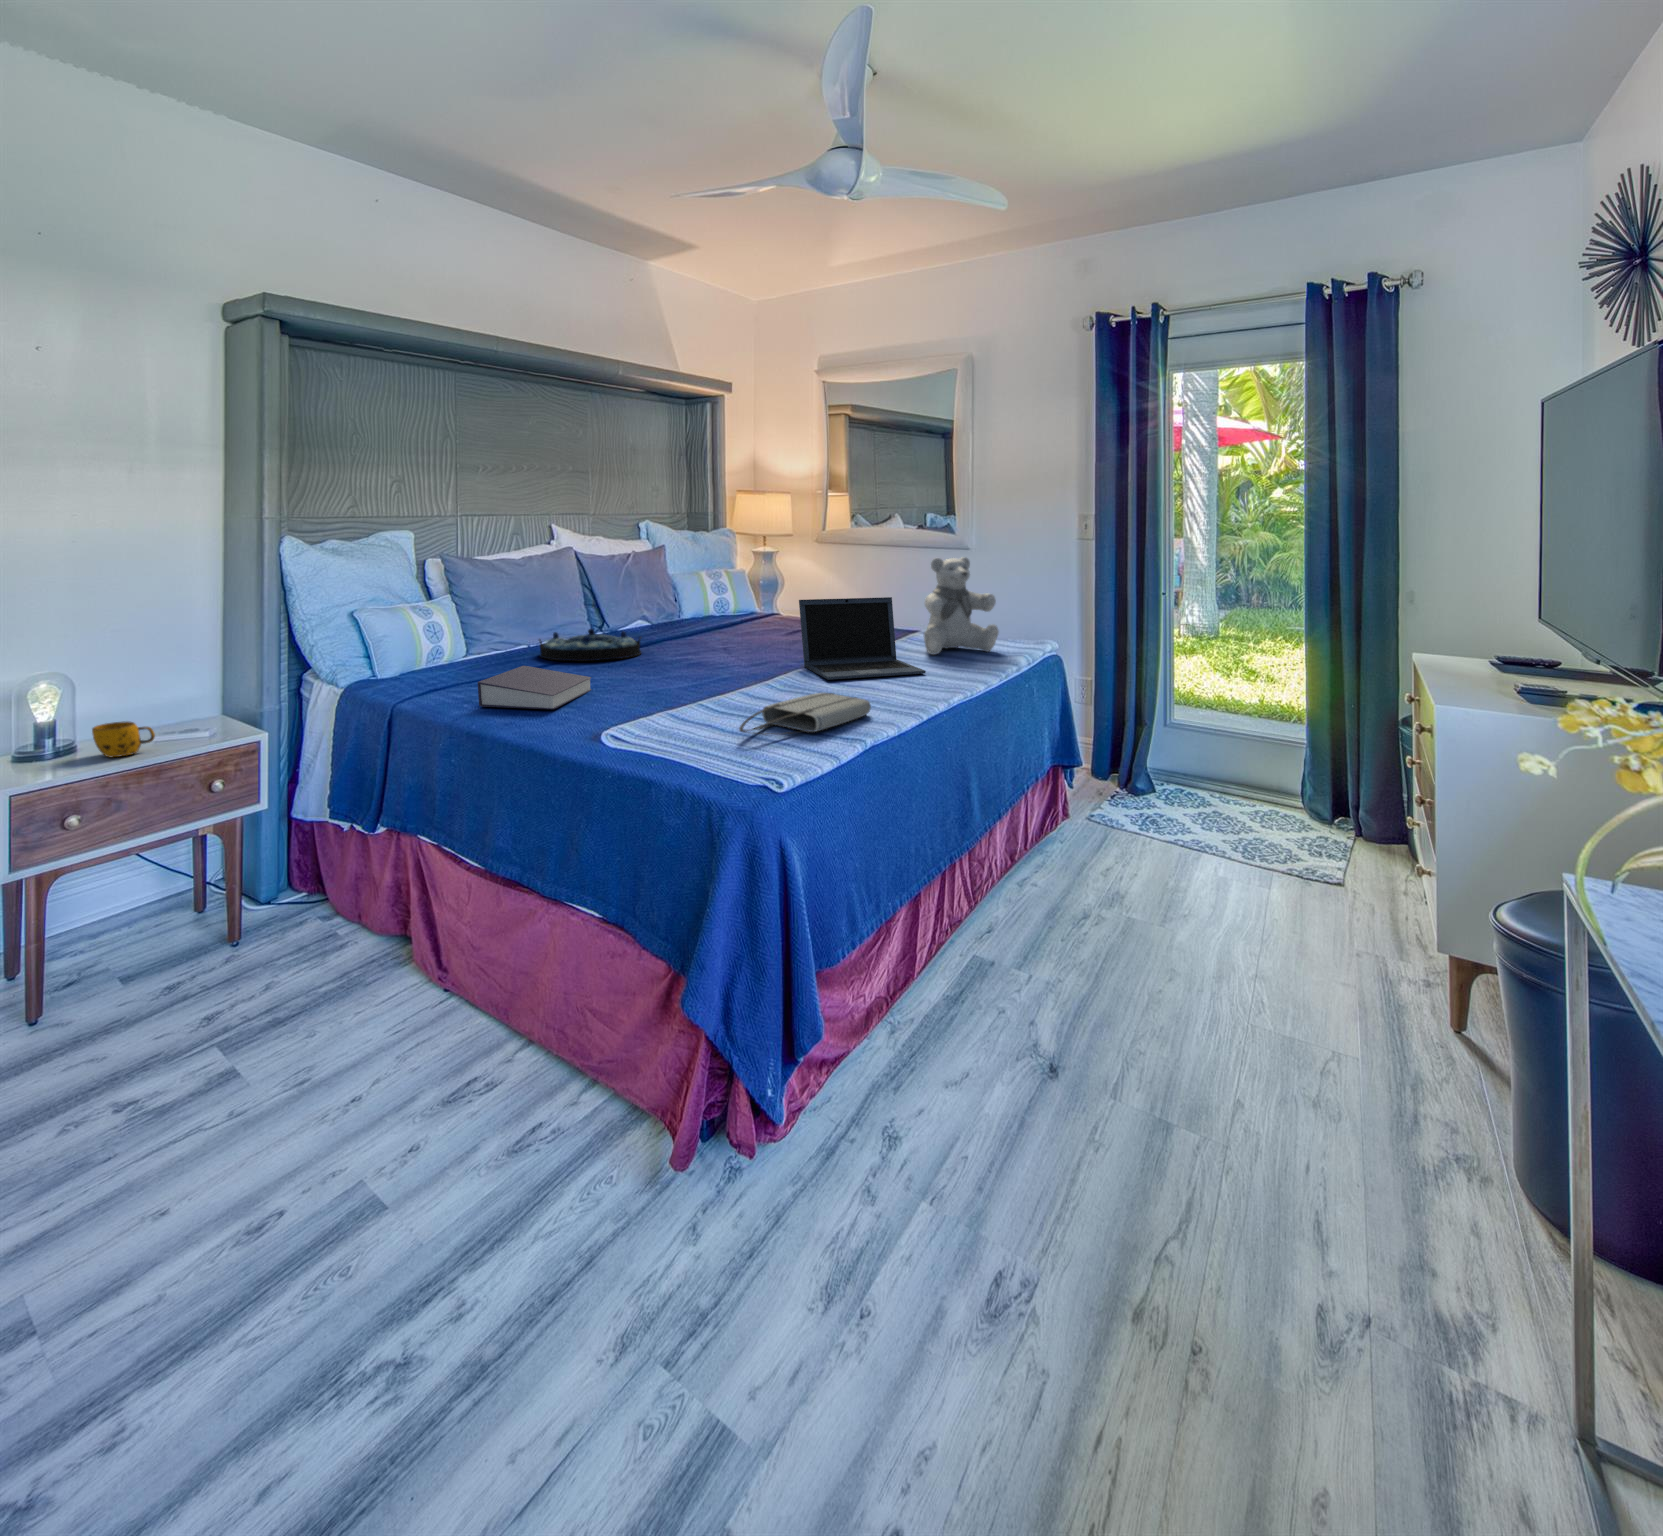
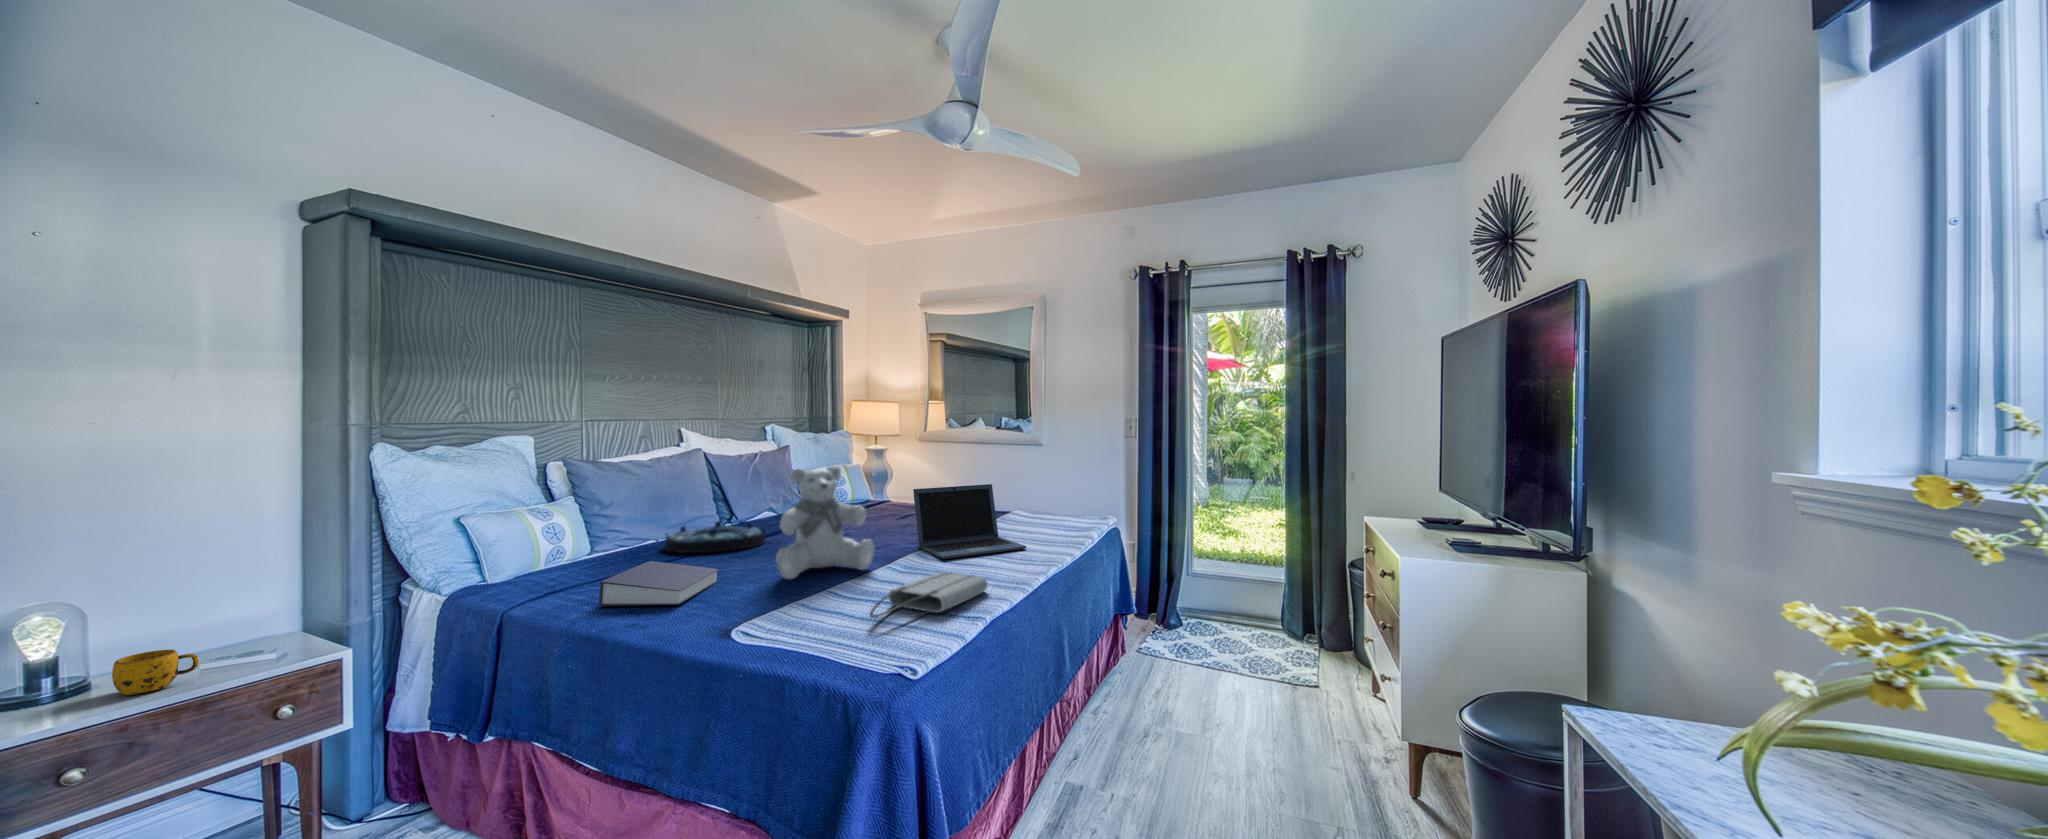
teddy bear: present [924,557,999,655] -> present [776,466,875,579]

